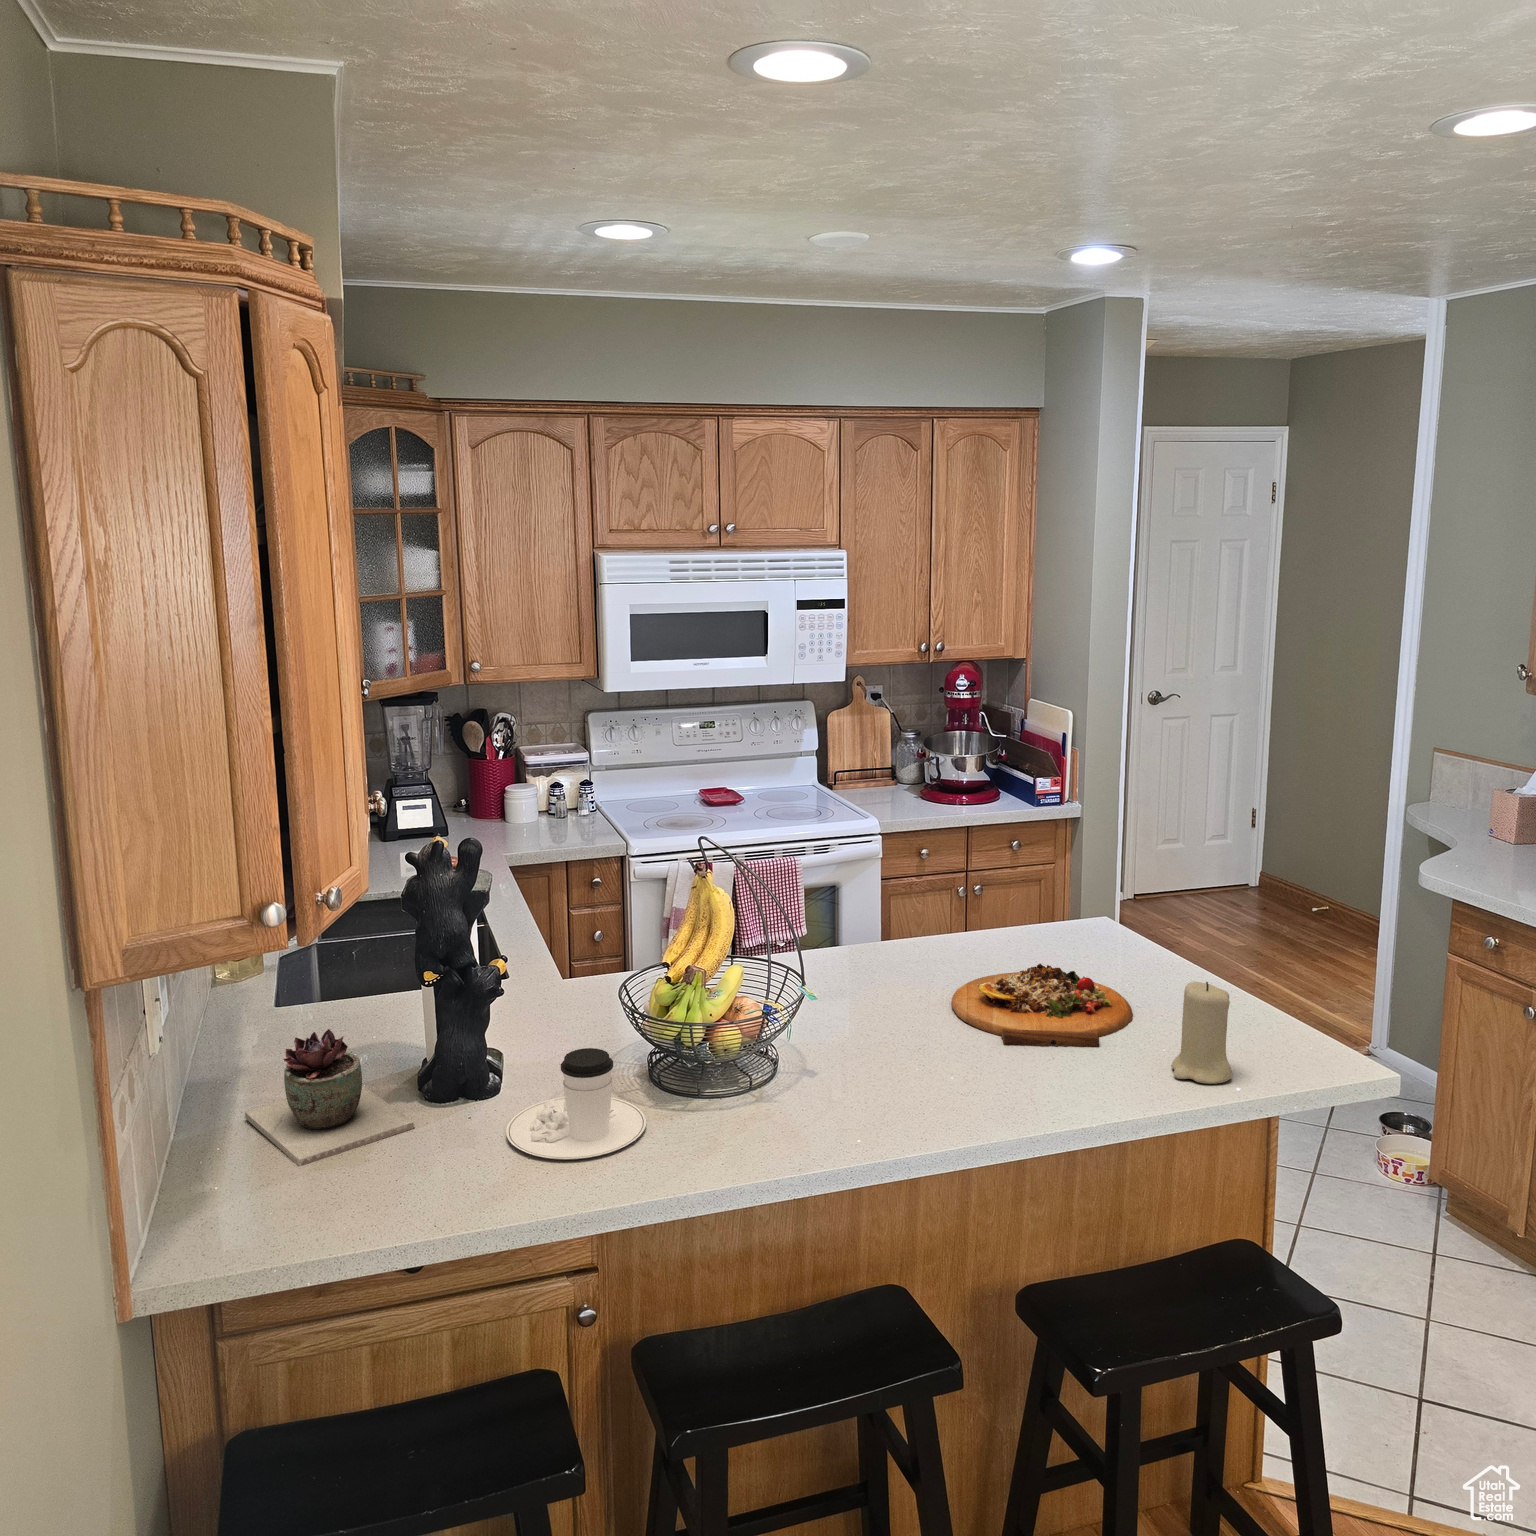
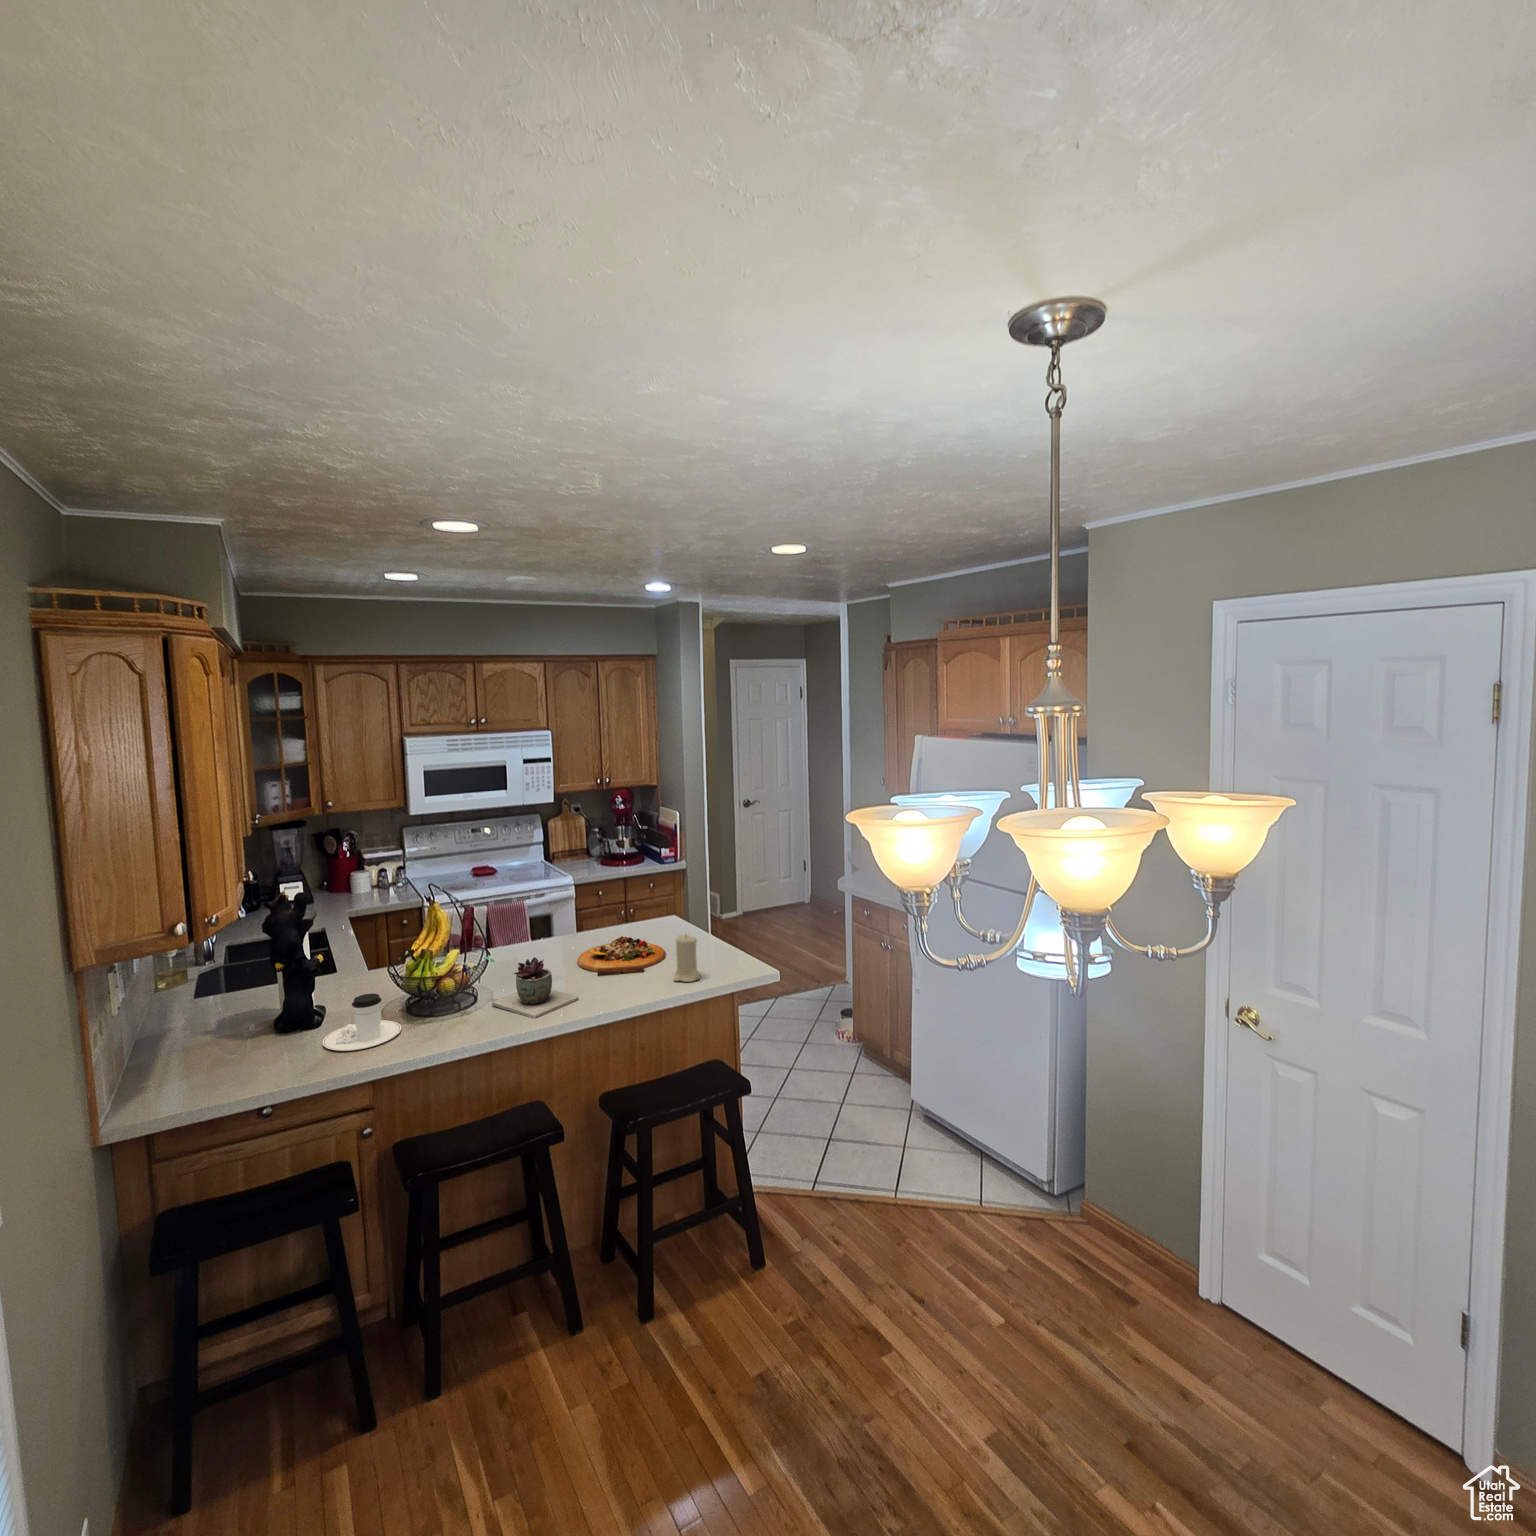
succulent plant: present [245,1029,415,1166] -> present [492,957,579,1019]

